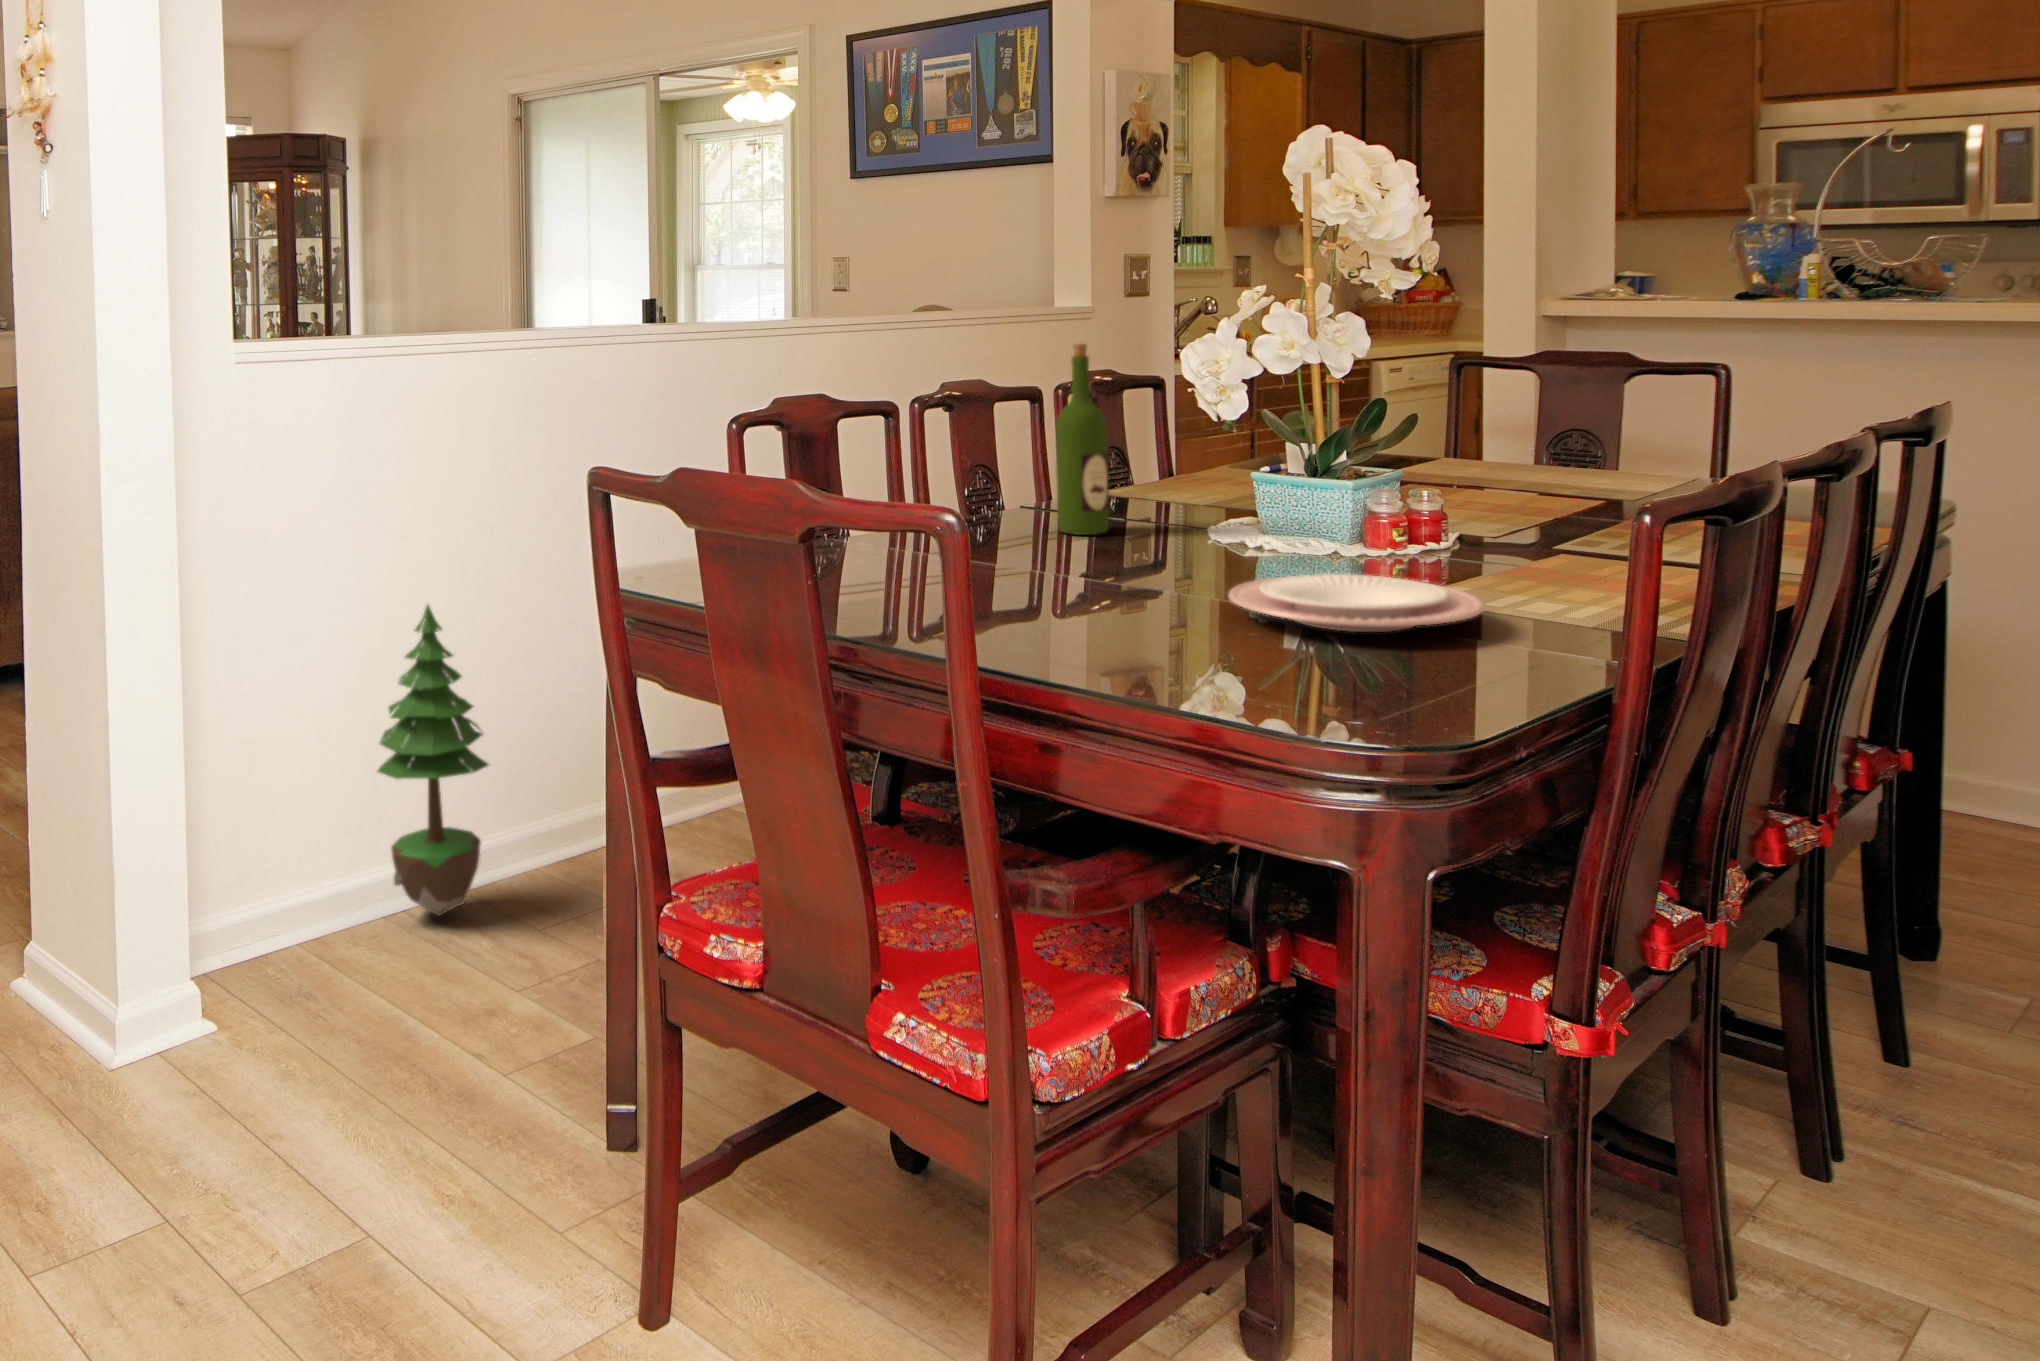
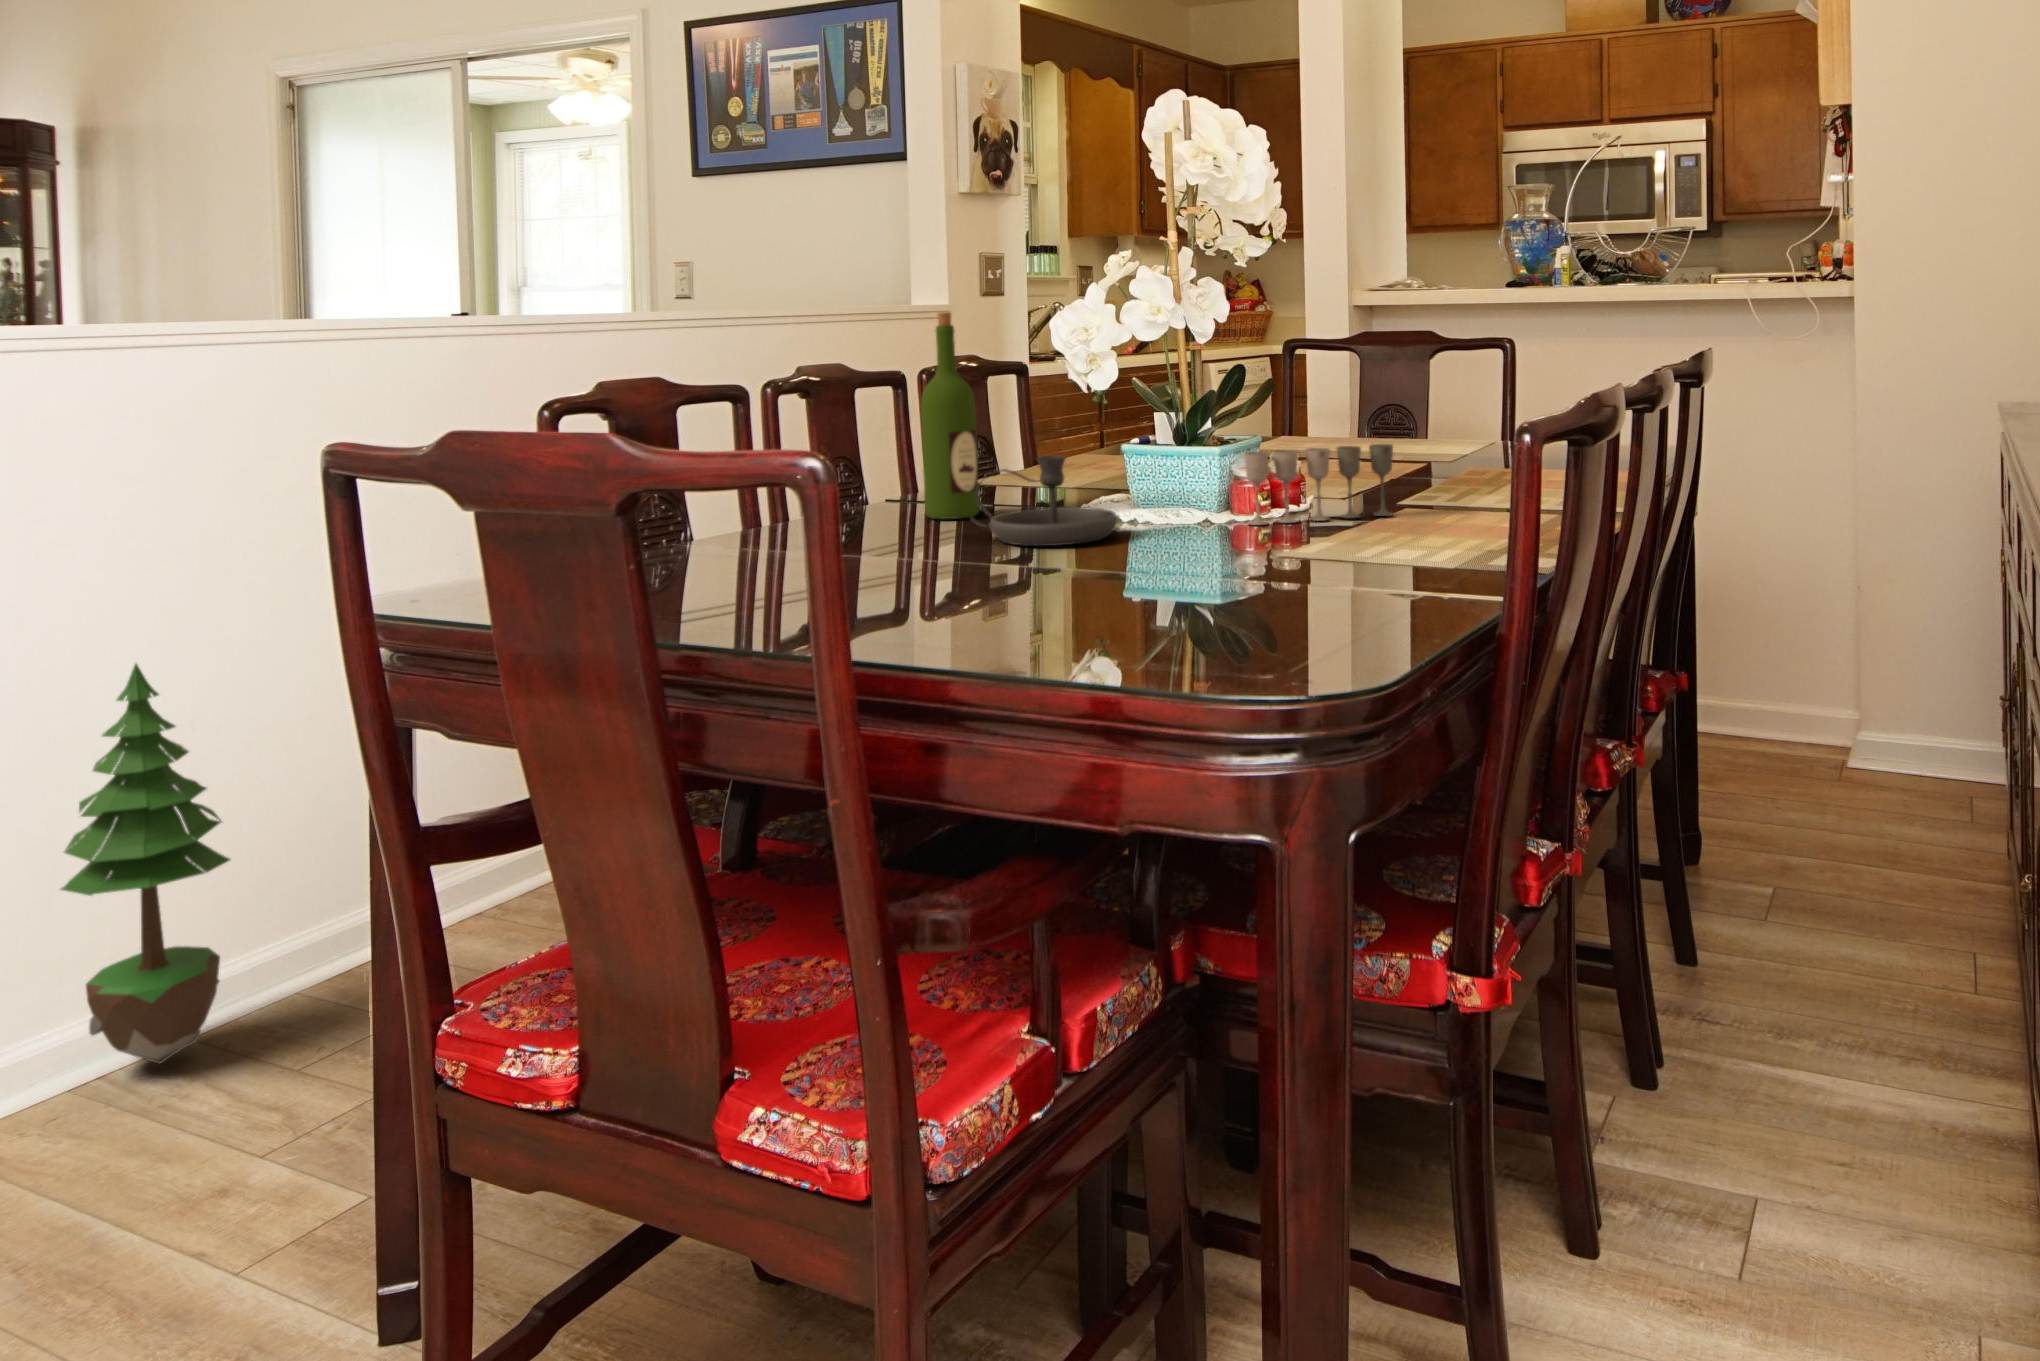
candlestick: none [1098,485,1241,570] -> present [970,456,1118,546]
wine glass: none [1375,489,1542,563] -> present [1244,444,1393,526]
plate: present [1229,574,1484,632] -> none [1114,534,1363,591]

